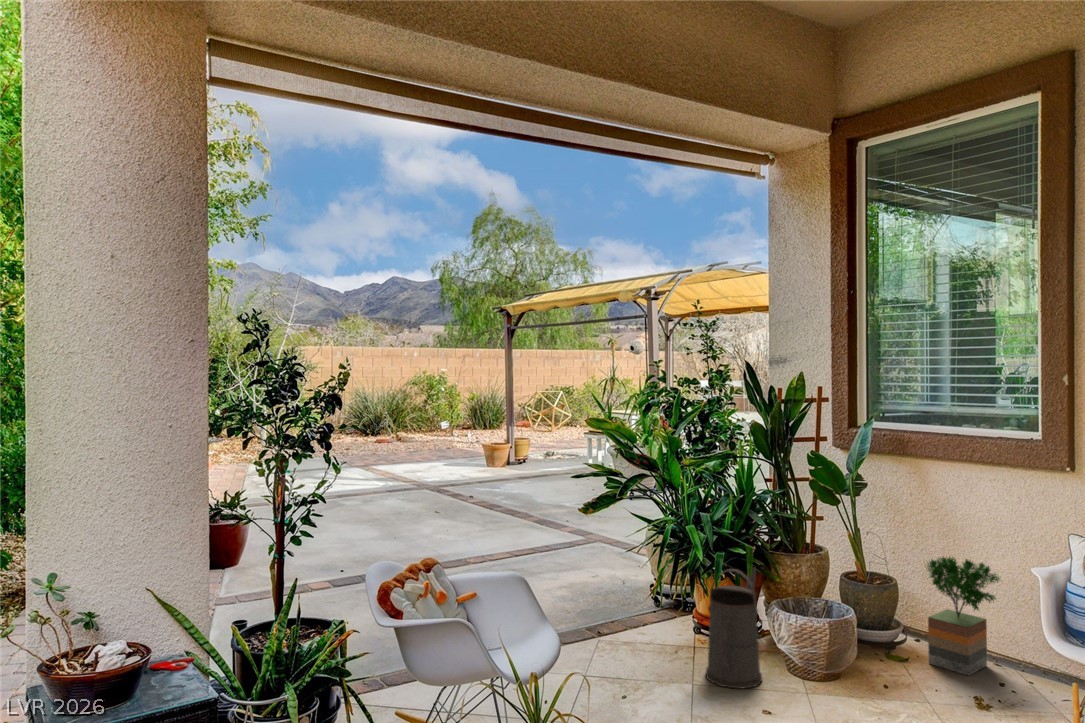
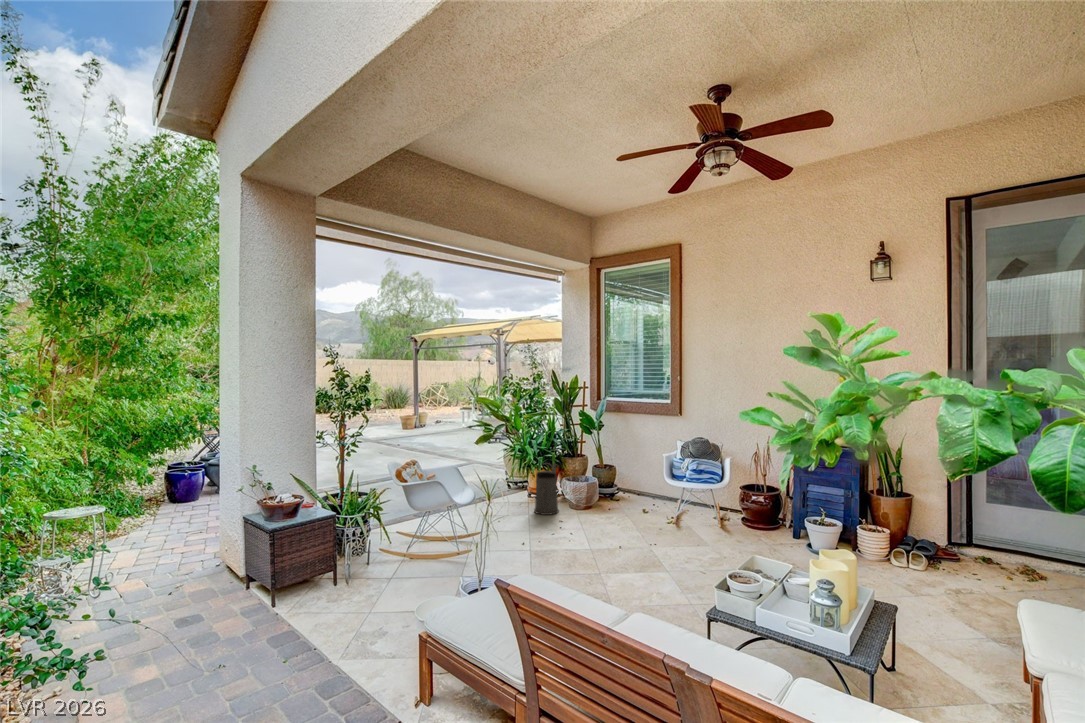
potted tree: present [926,557,1000,676] -> none [626,454,656,504]

